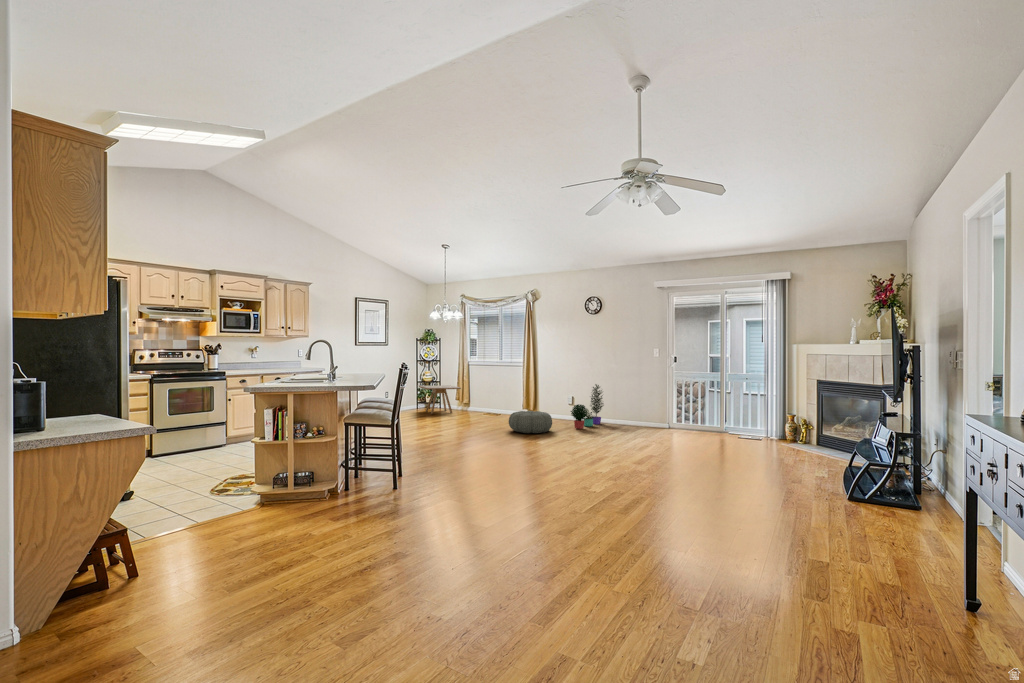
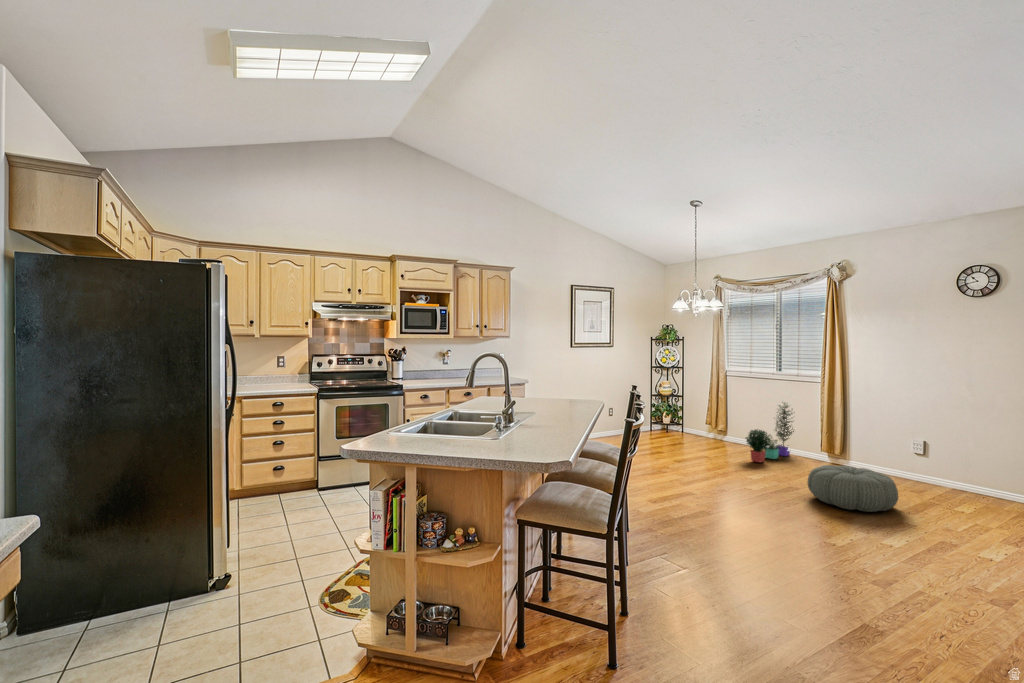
potted plant: present [571,384,603,429] -> present [746,403,794,462]
side table: present [419,385,461,414] -> none [653,401,715,443]

